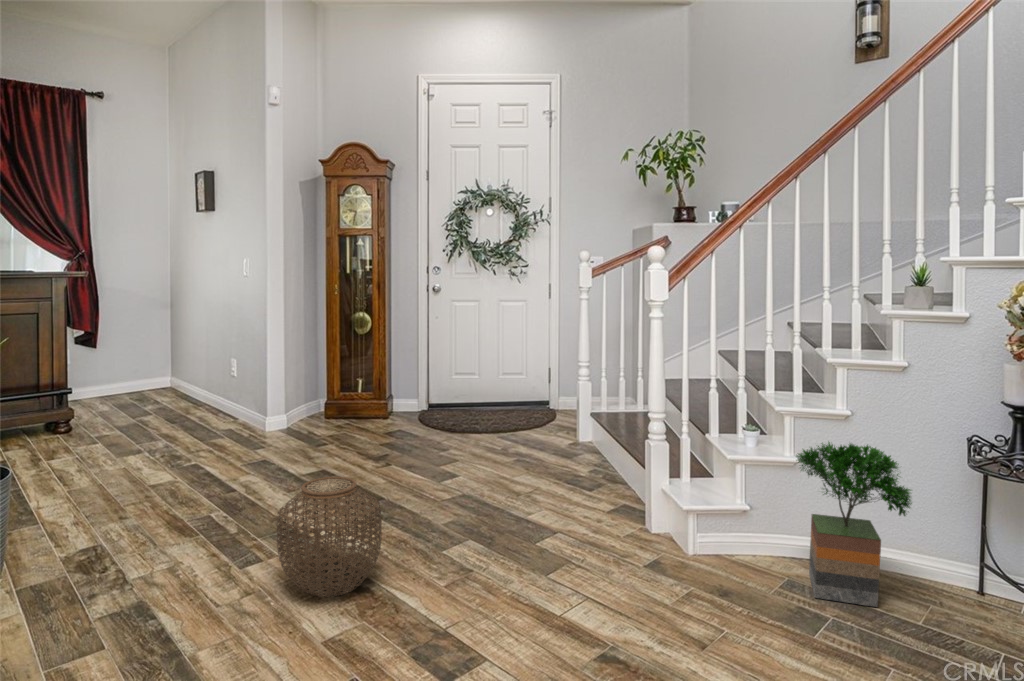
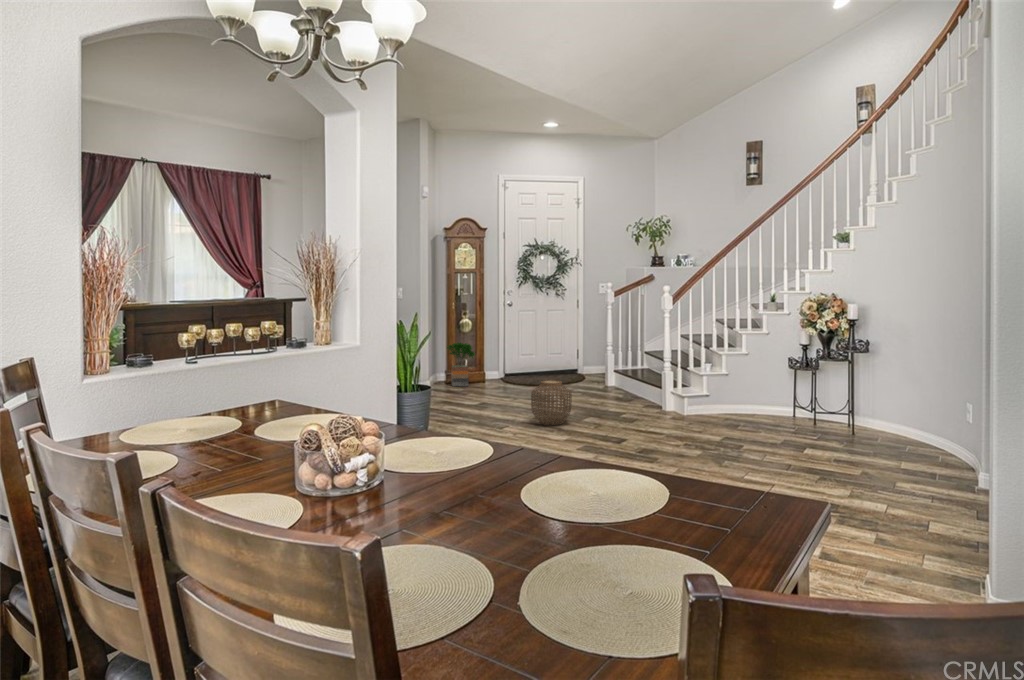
potted tree: present [796,442,912,607] -> present [447,343,475,386]

